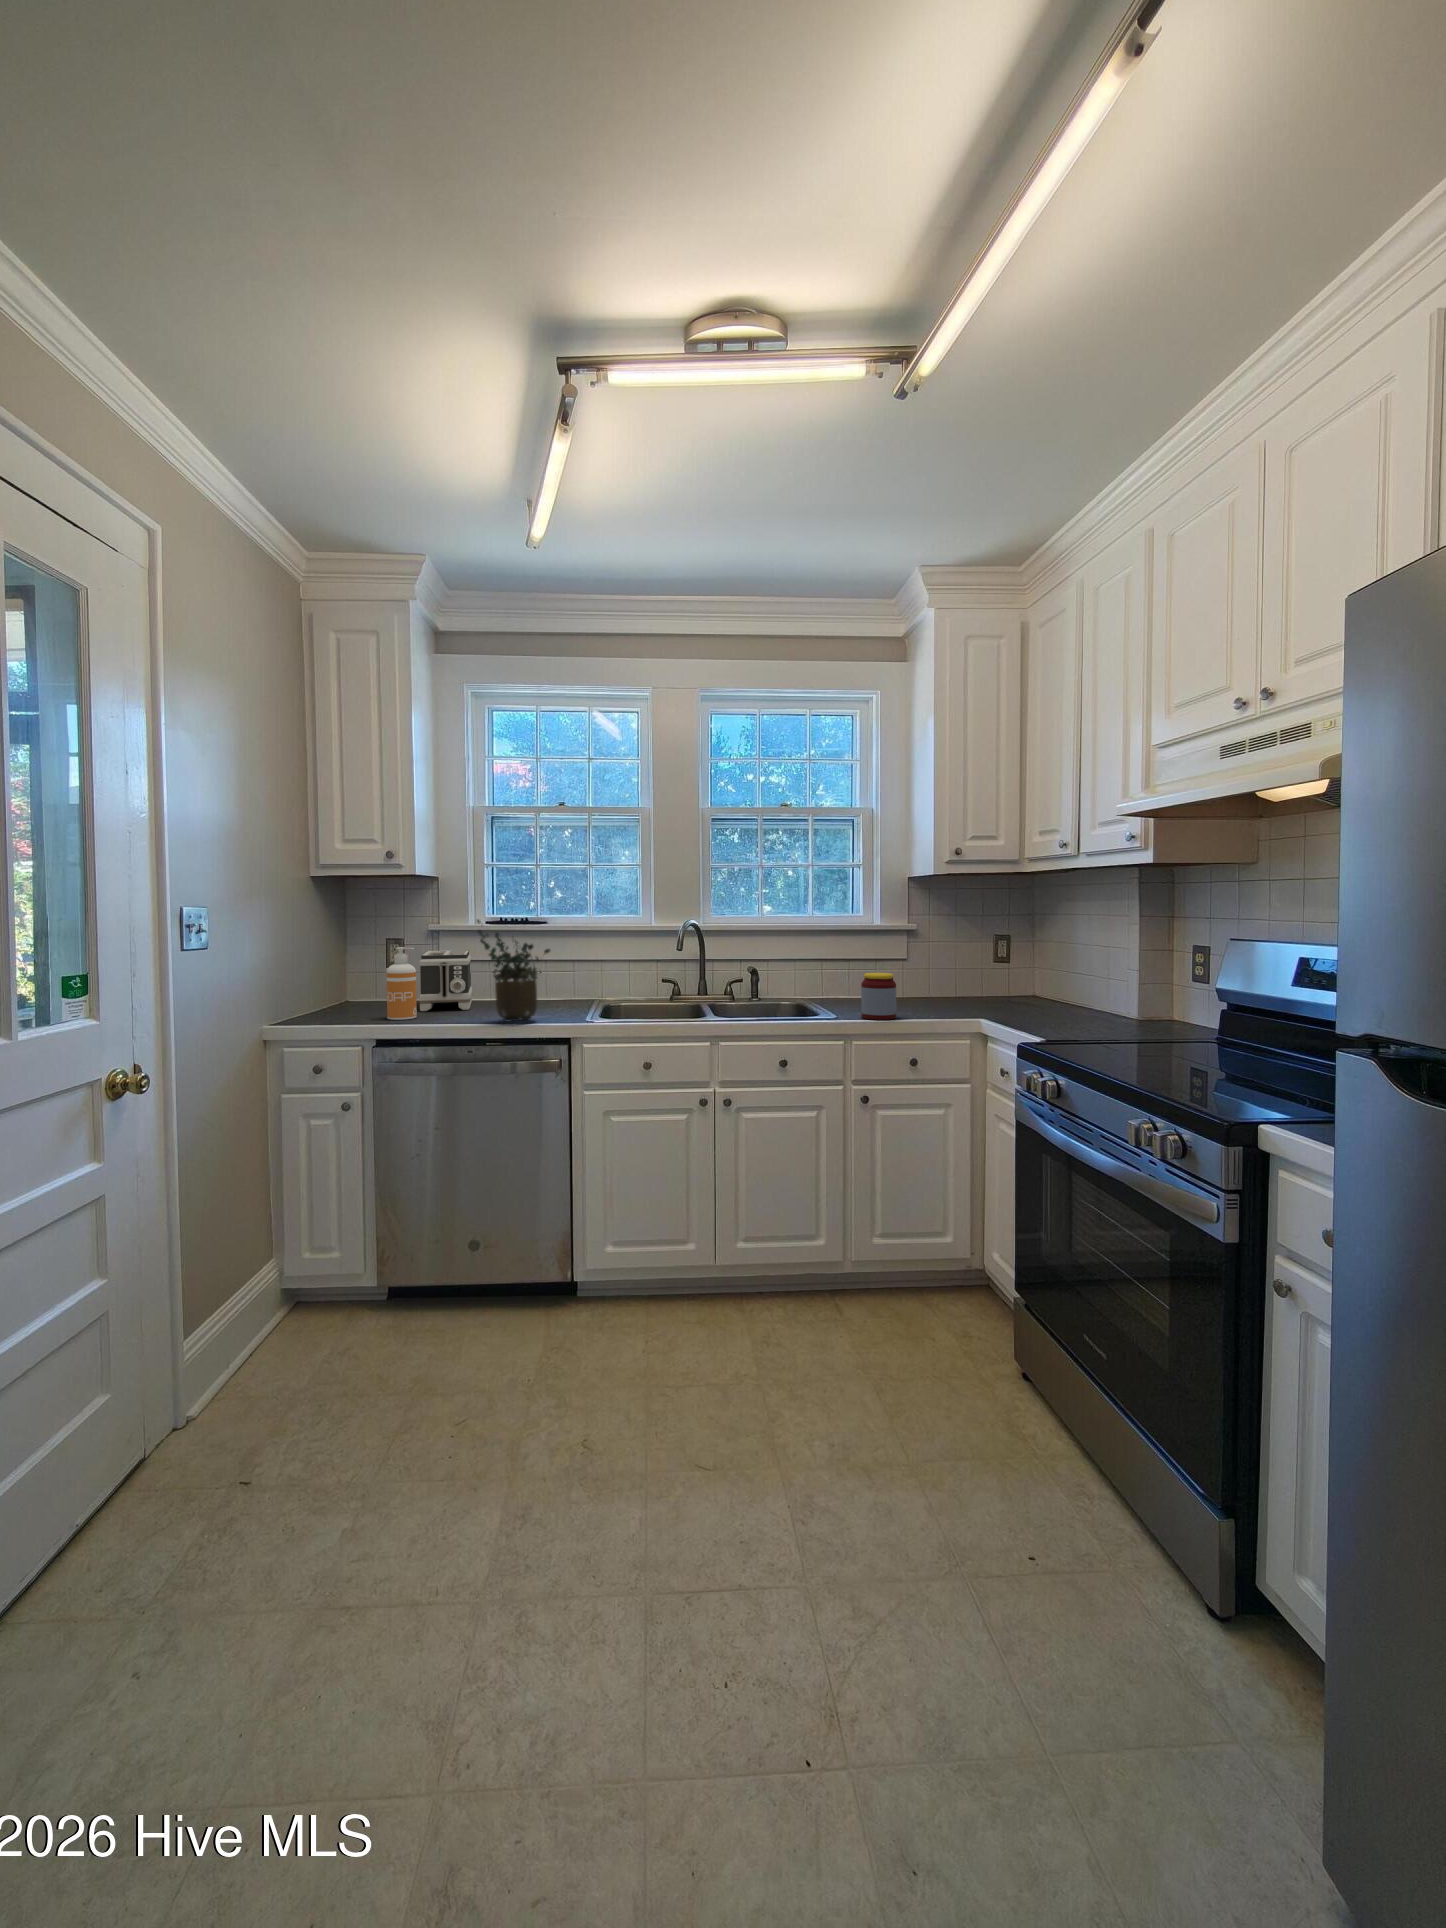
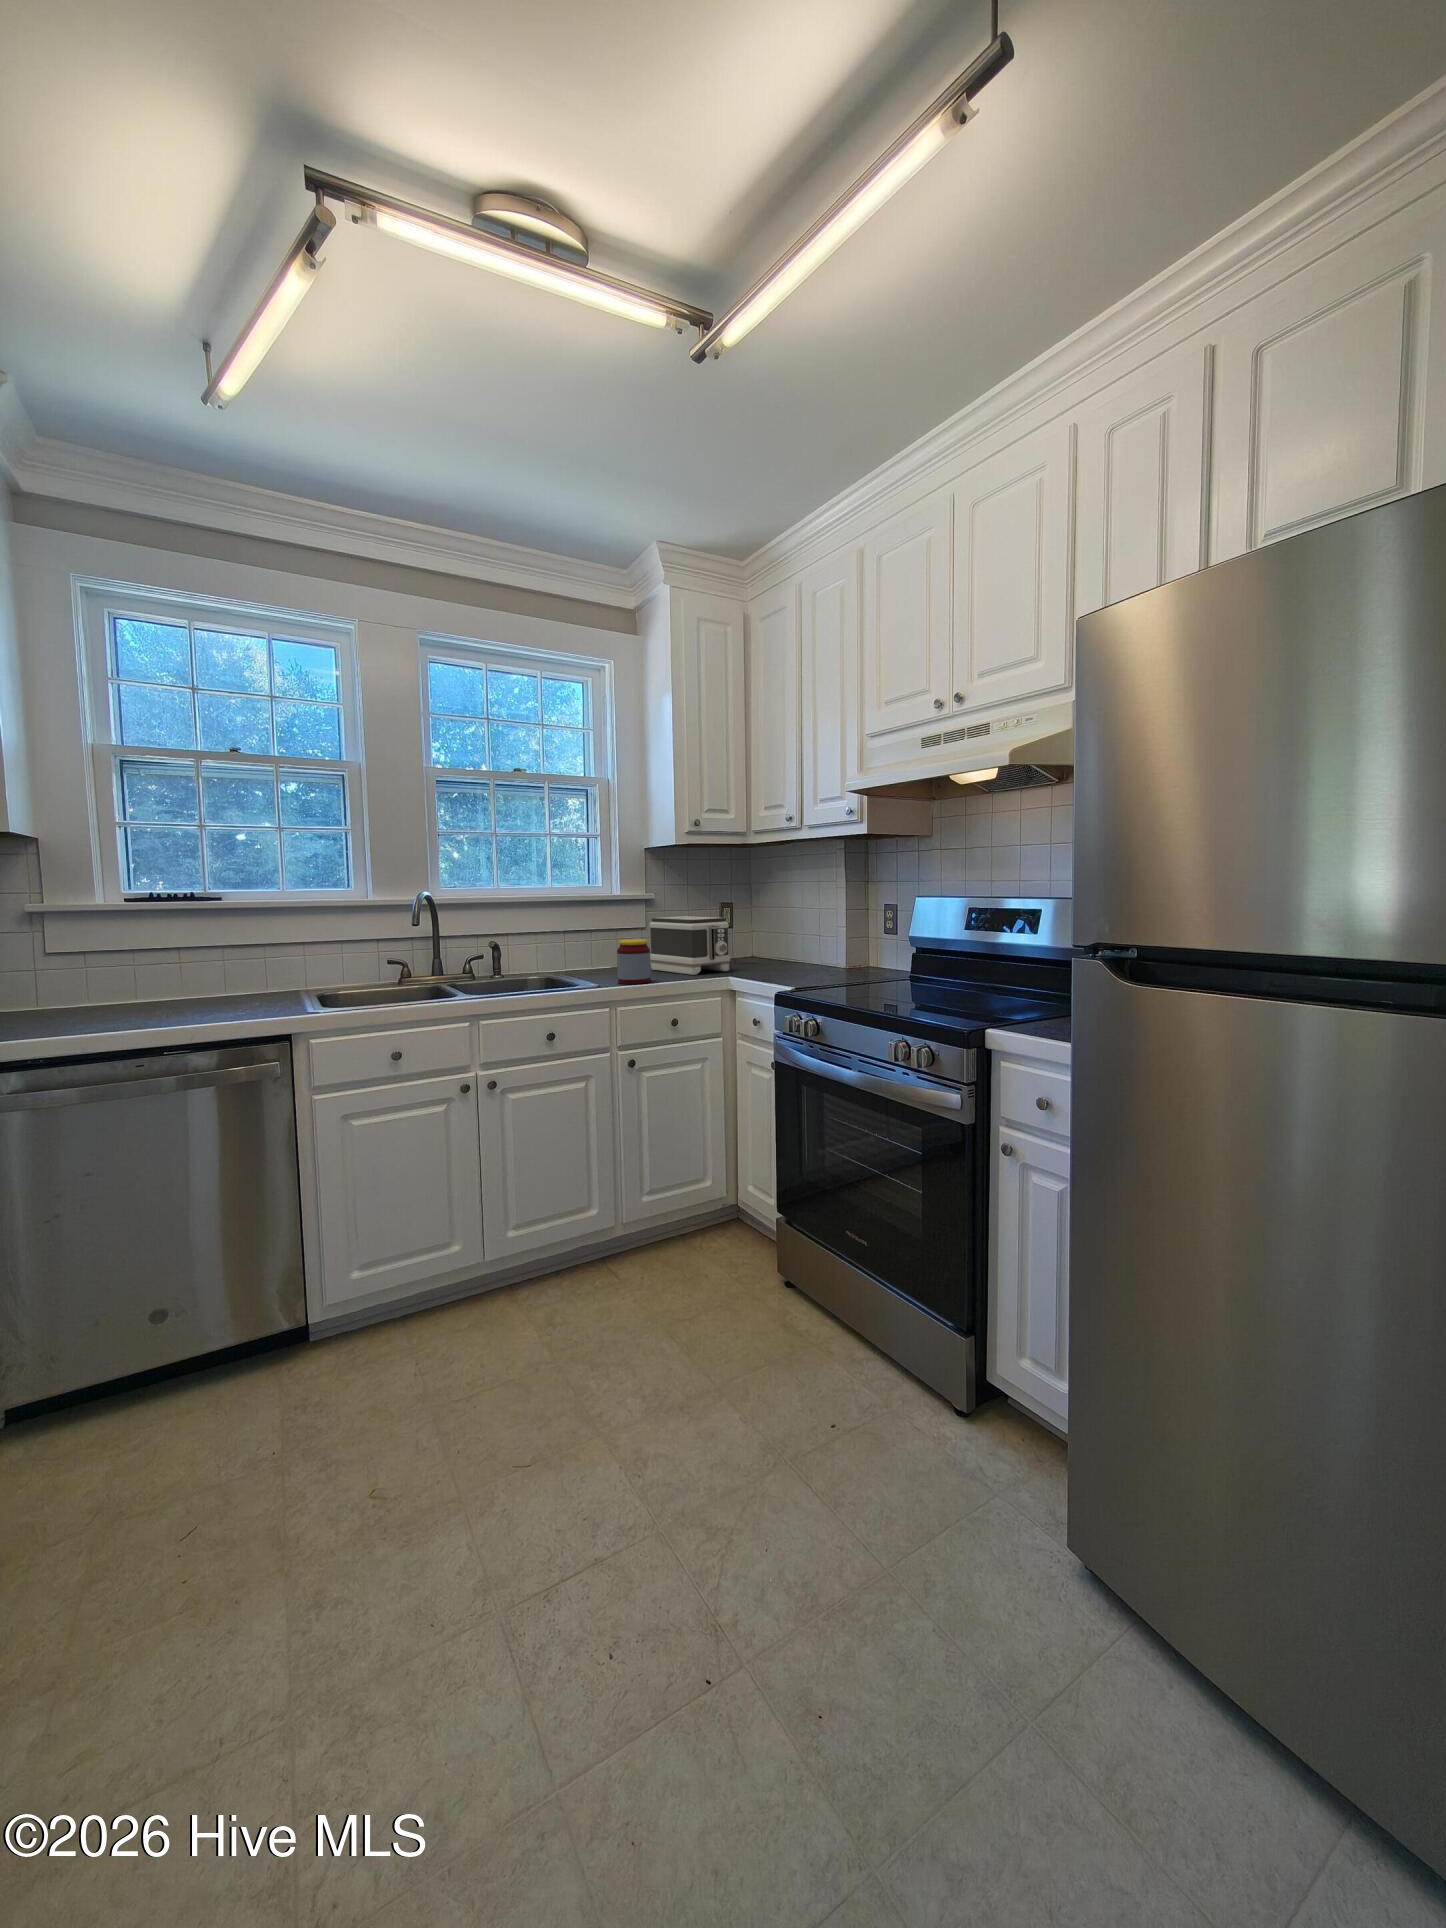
potted plant: present [477,920,550,1021] -> none [169,896,271,1016]
soap dispenser: present [387,947,417,1020] -> none [26,935,77,1027]
toaster: present [419,951,472,1011] -> present [649,916,730,975]

